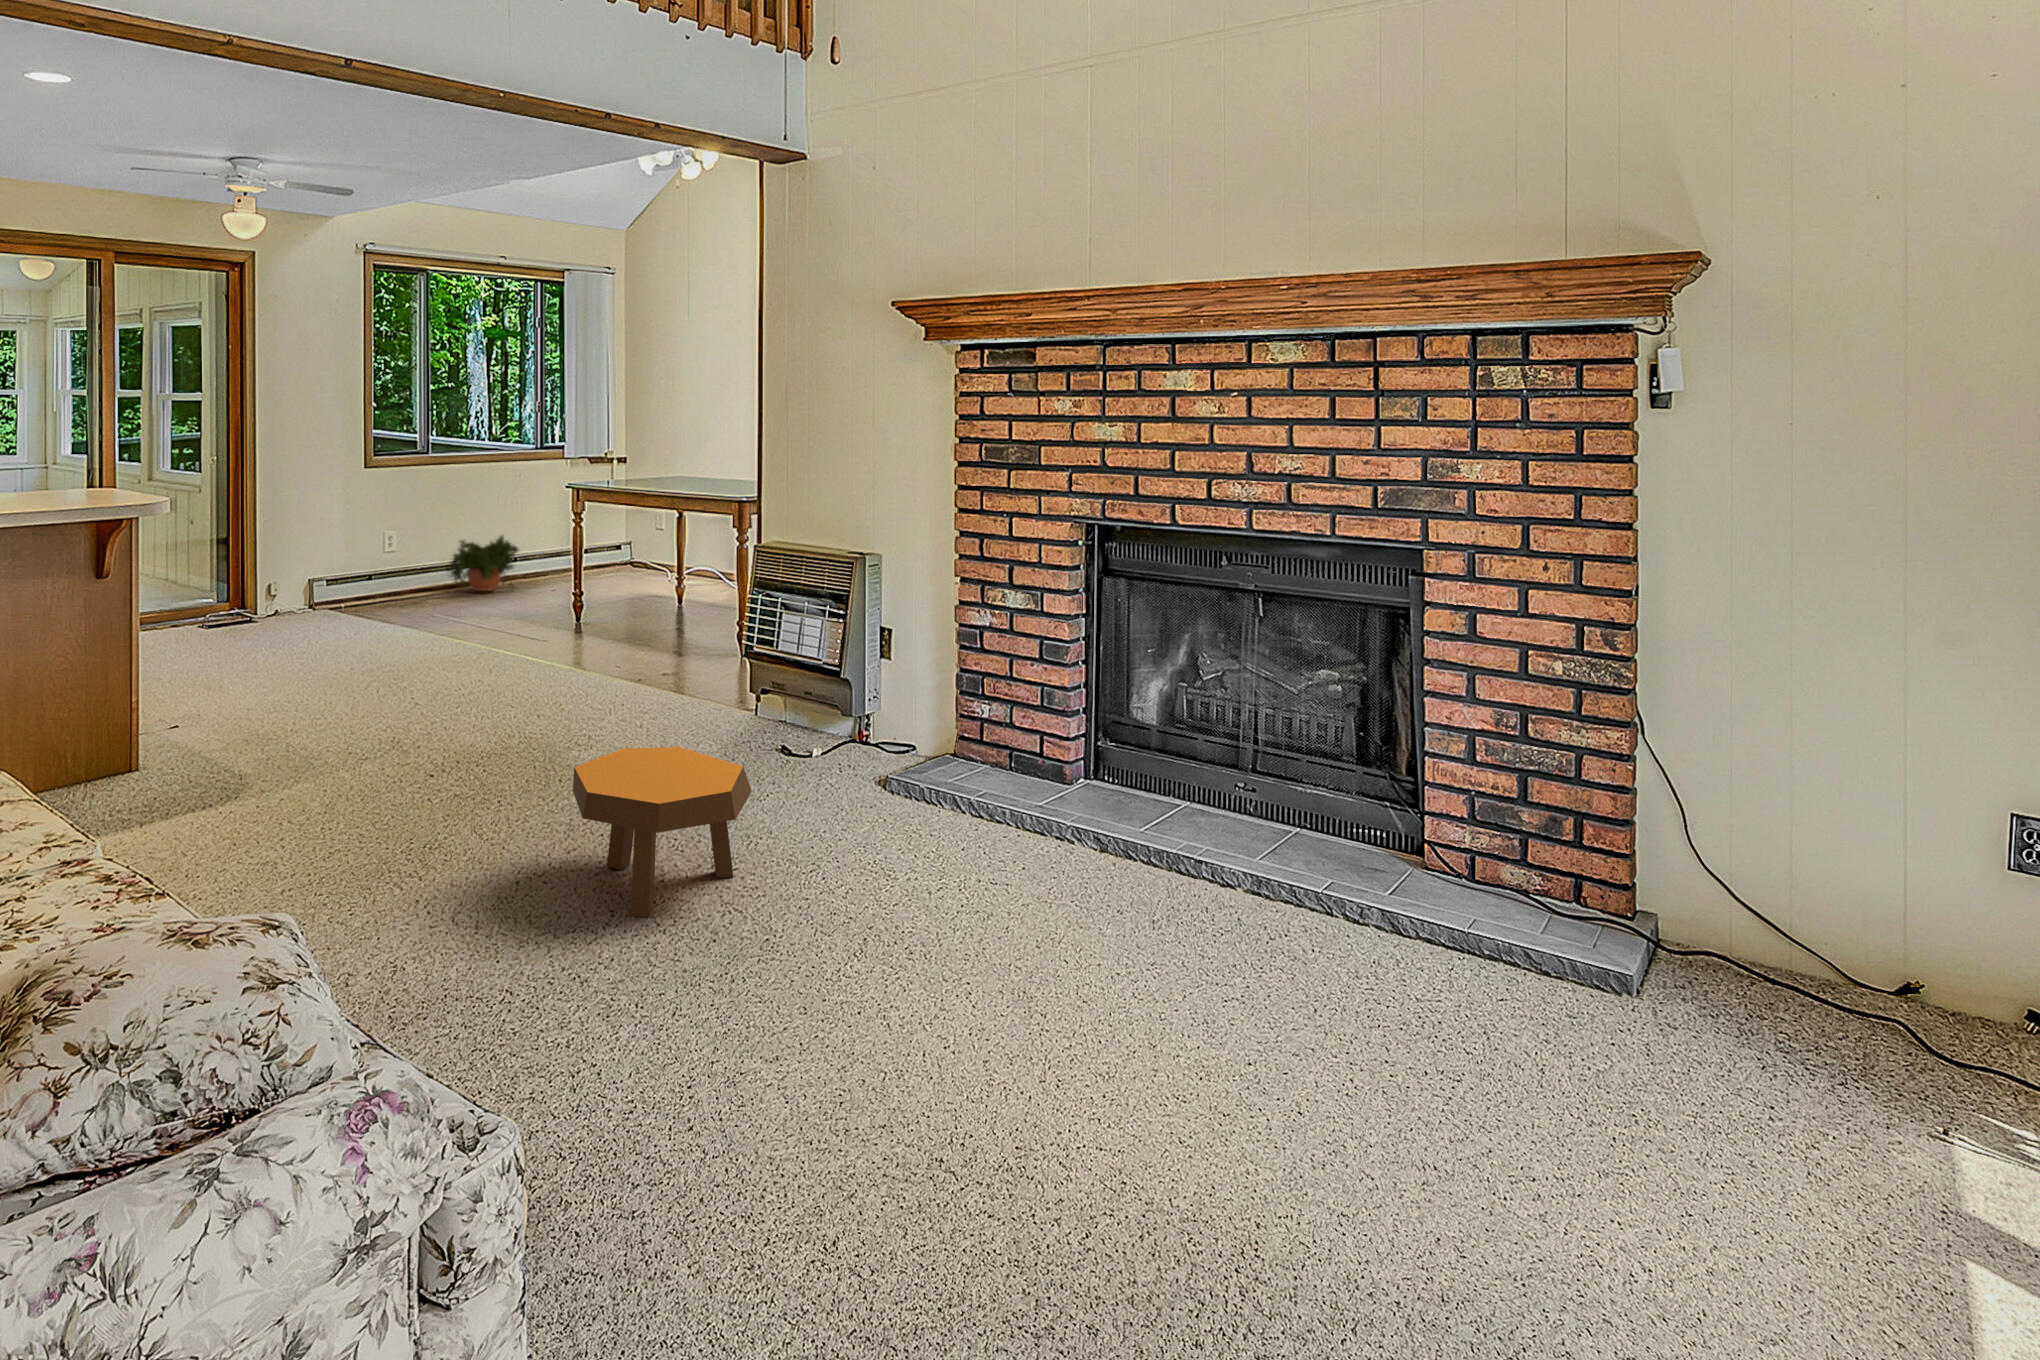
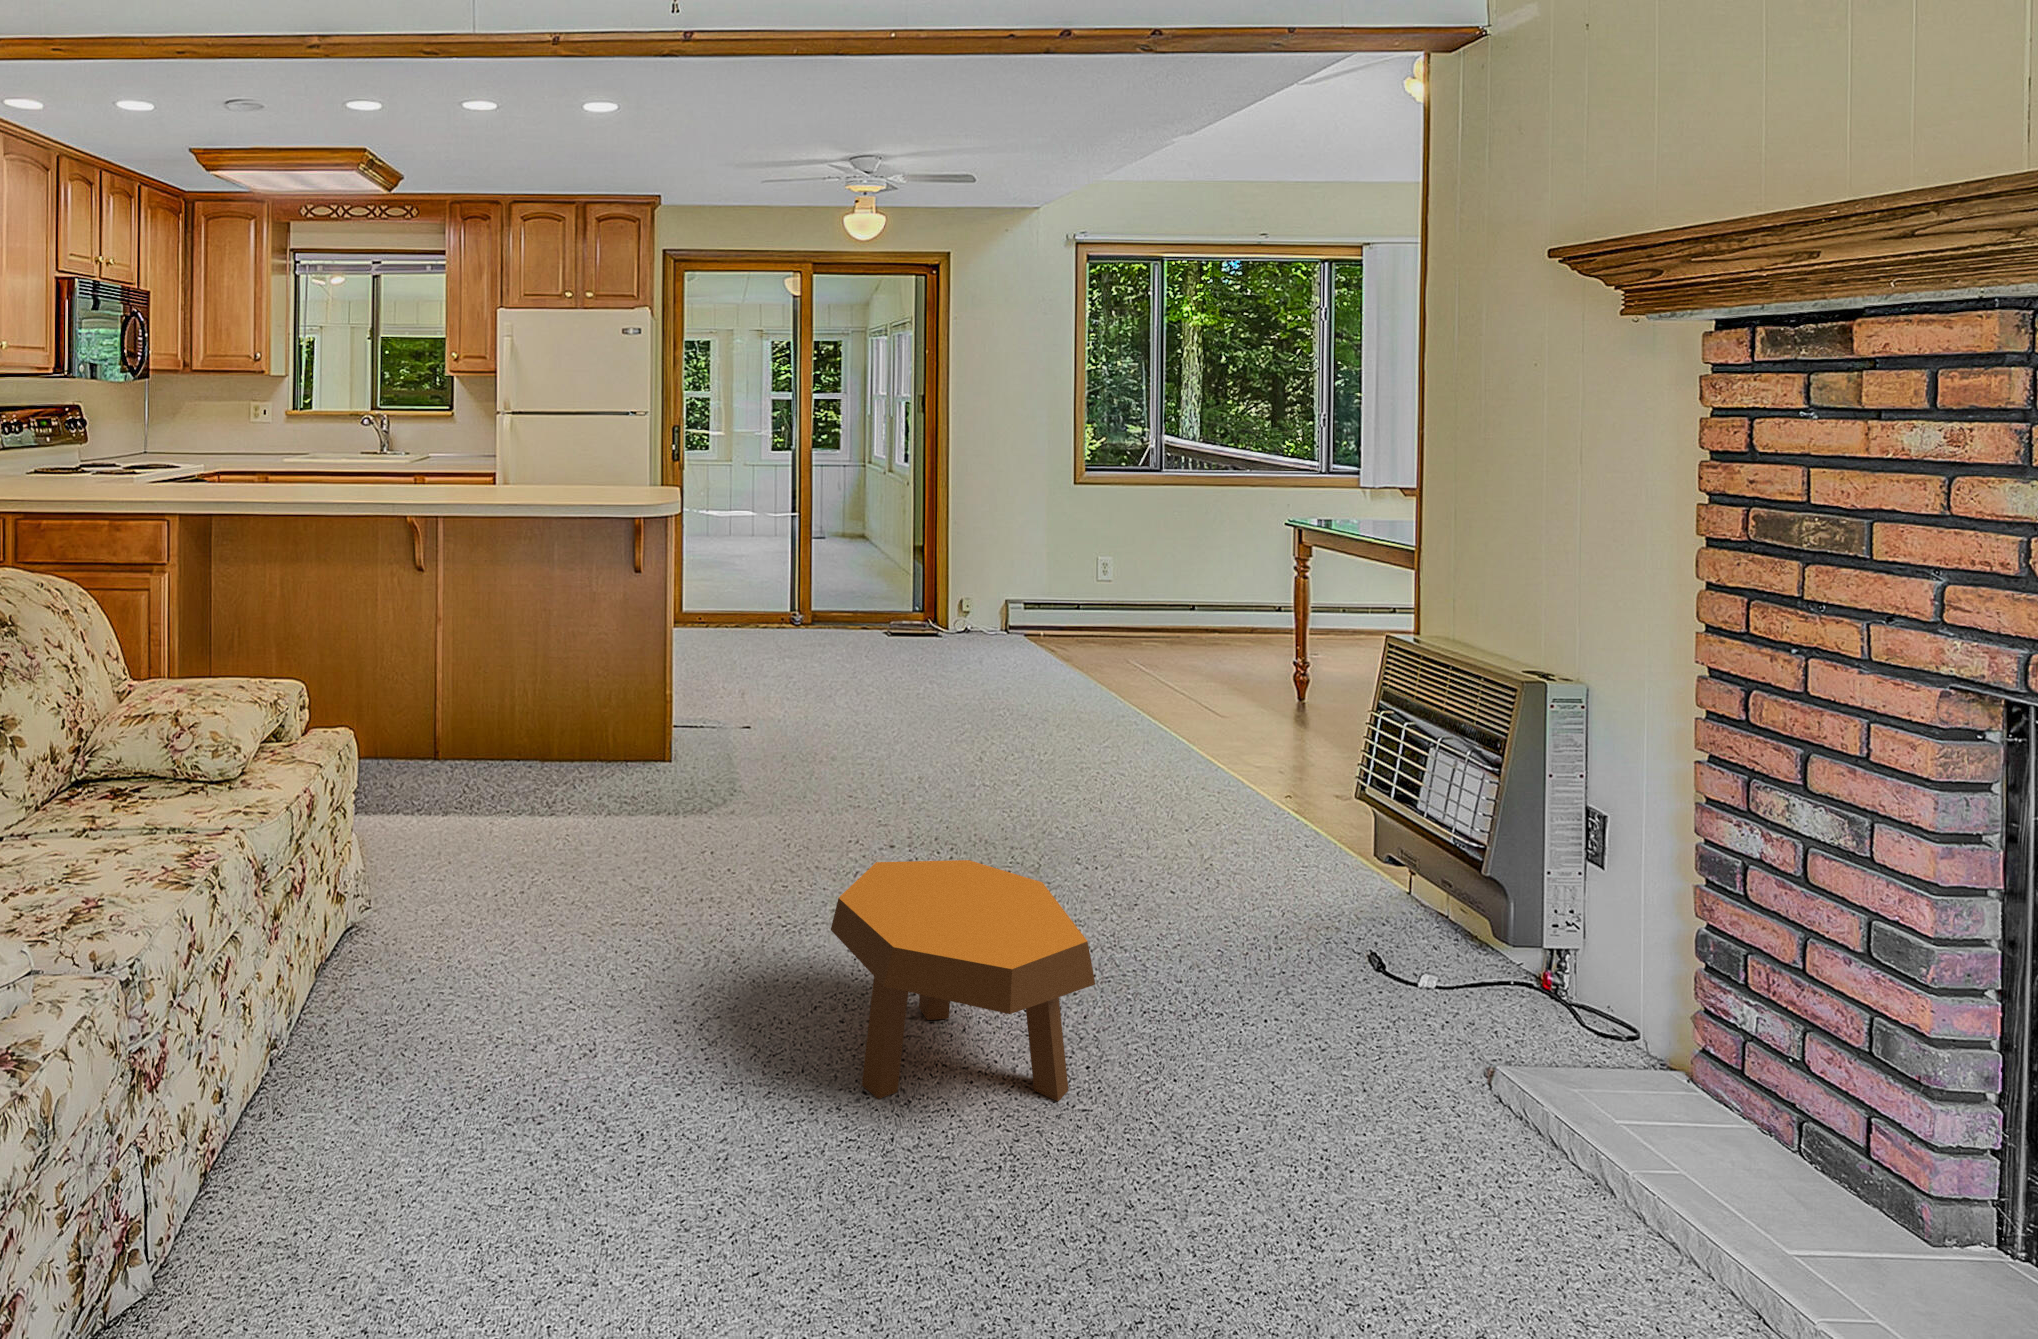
potted plant: present [446,536,518,591] -> none [1165,579,1259,650]

